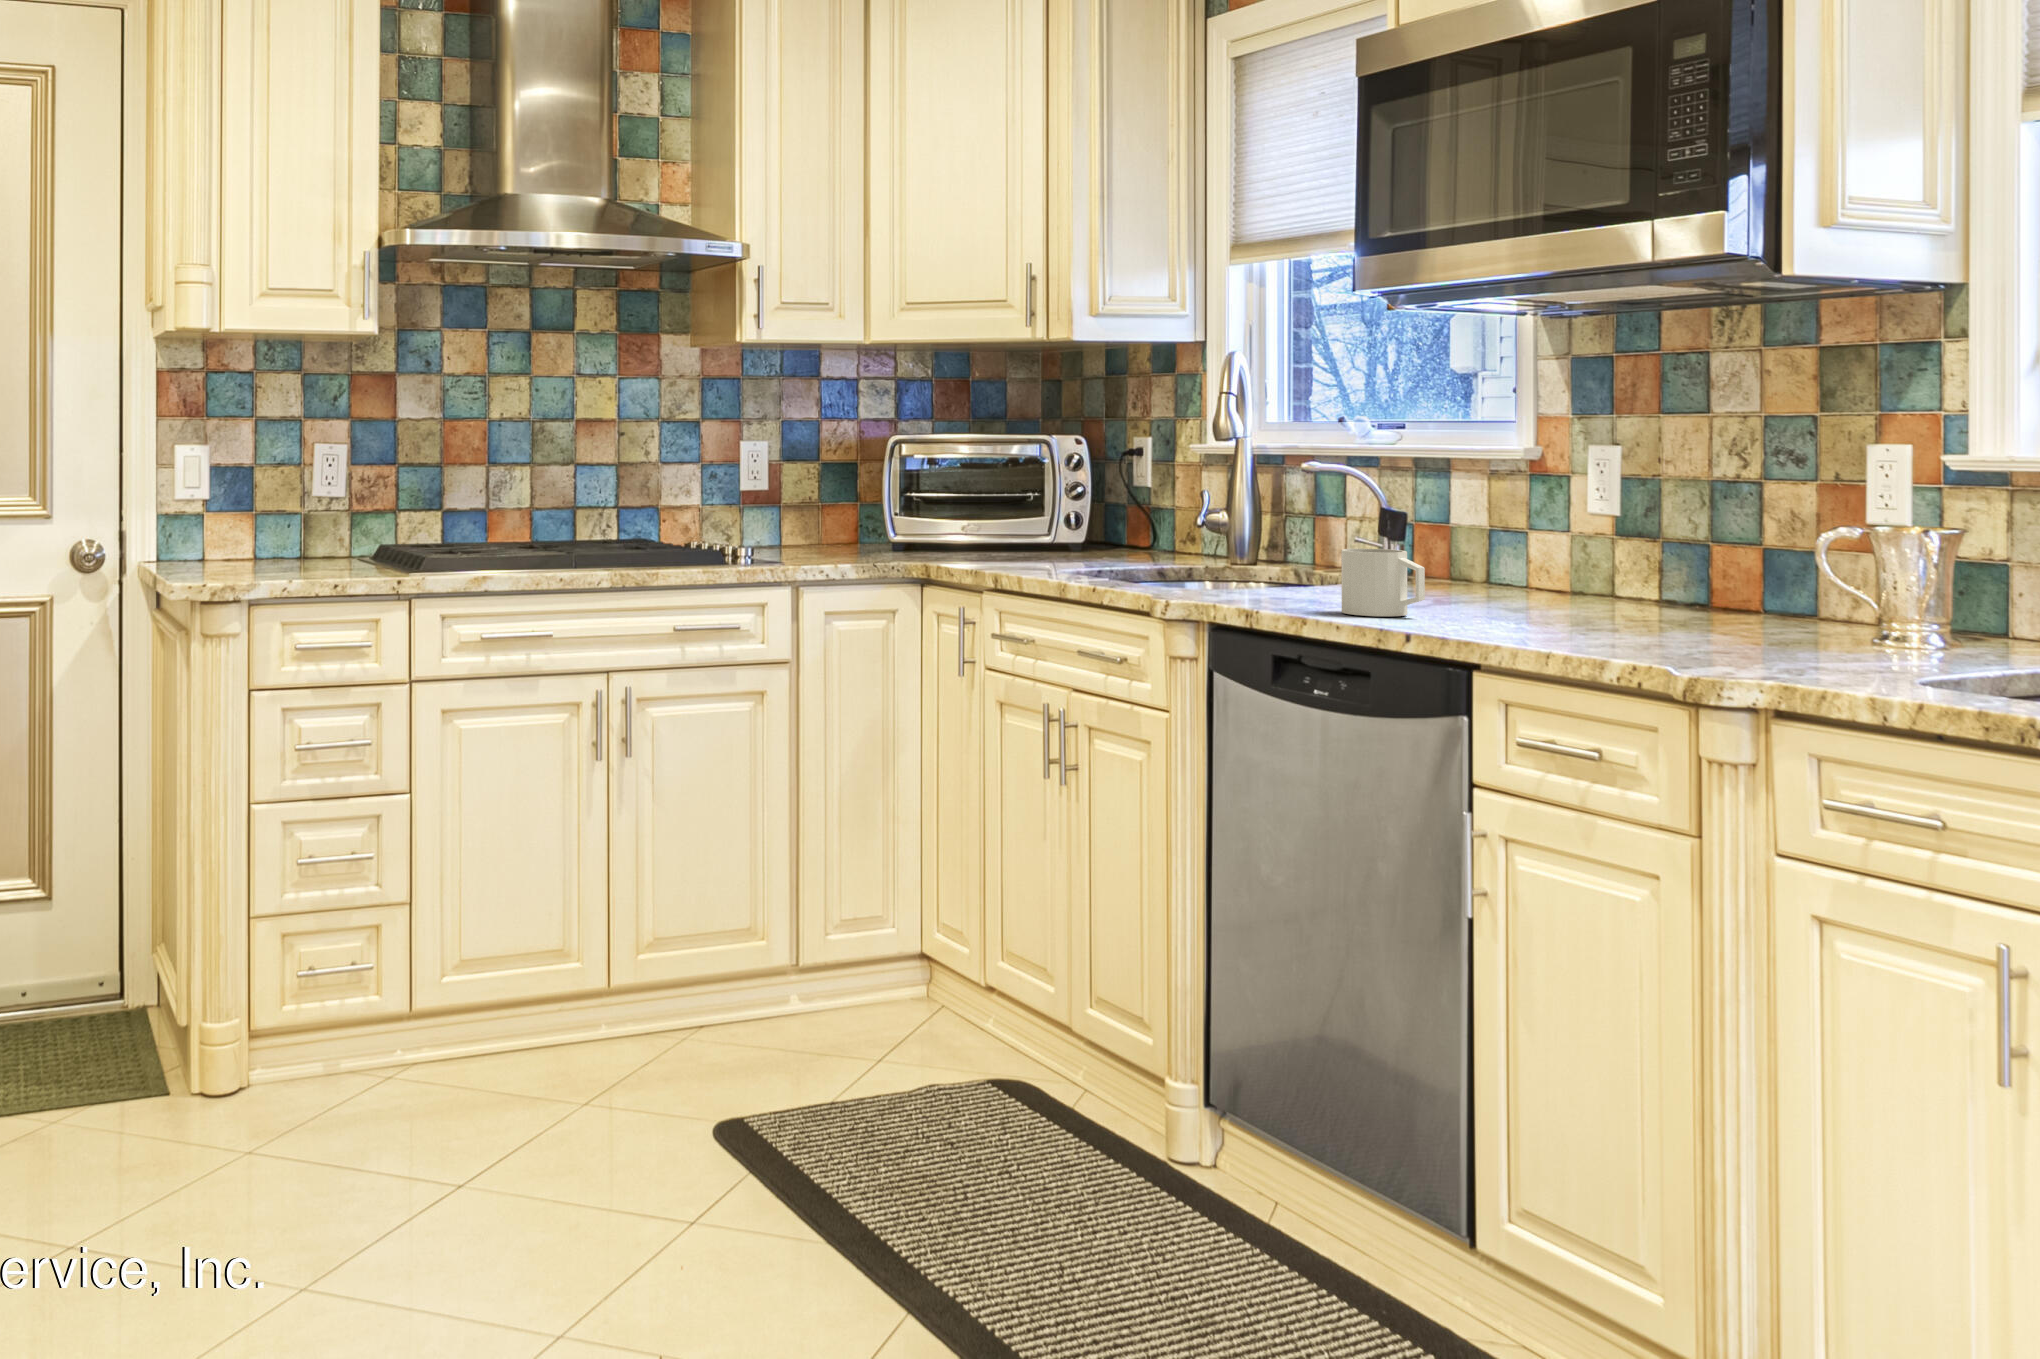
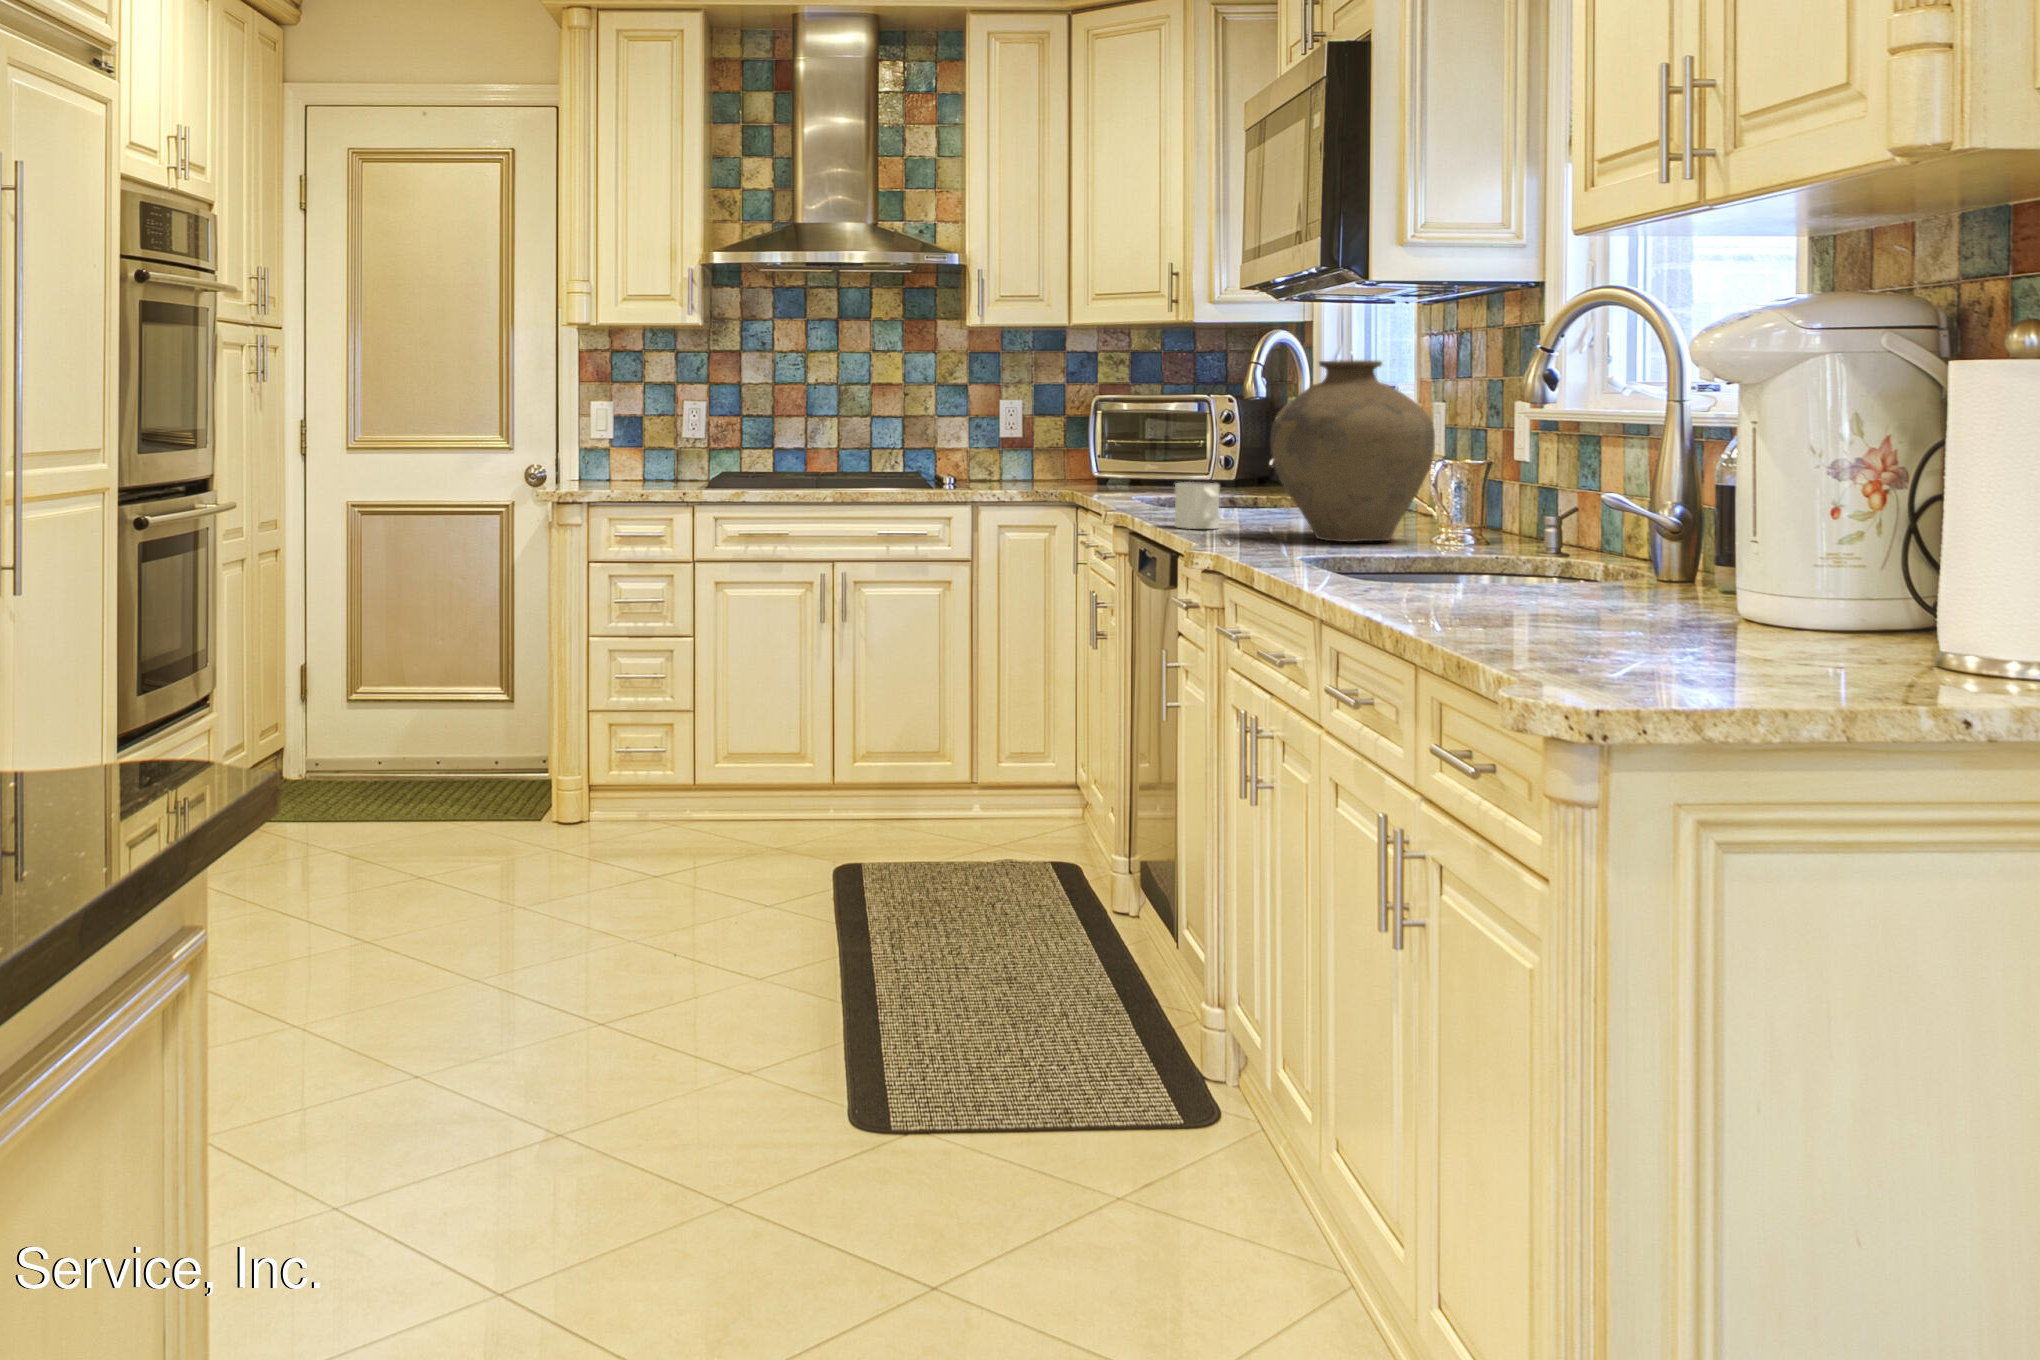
vase: none [1528,371,1772,630] -> present [1270,360,1435,542]

